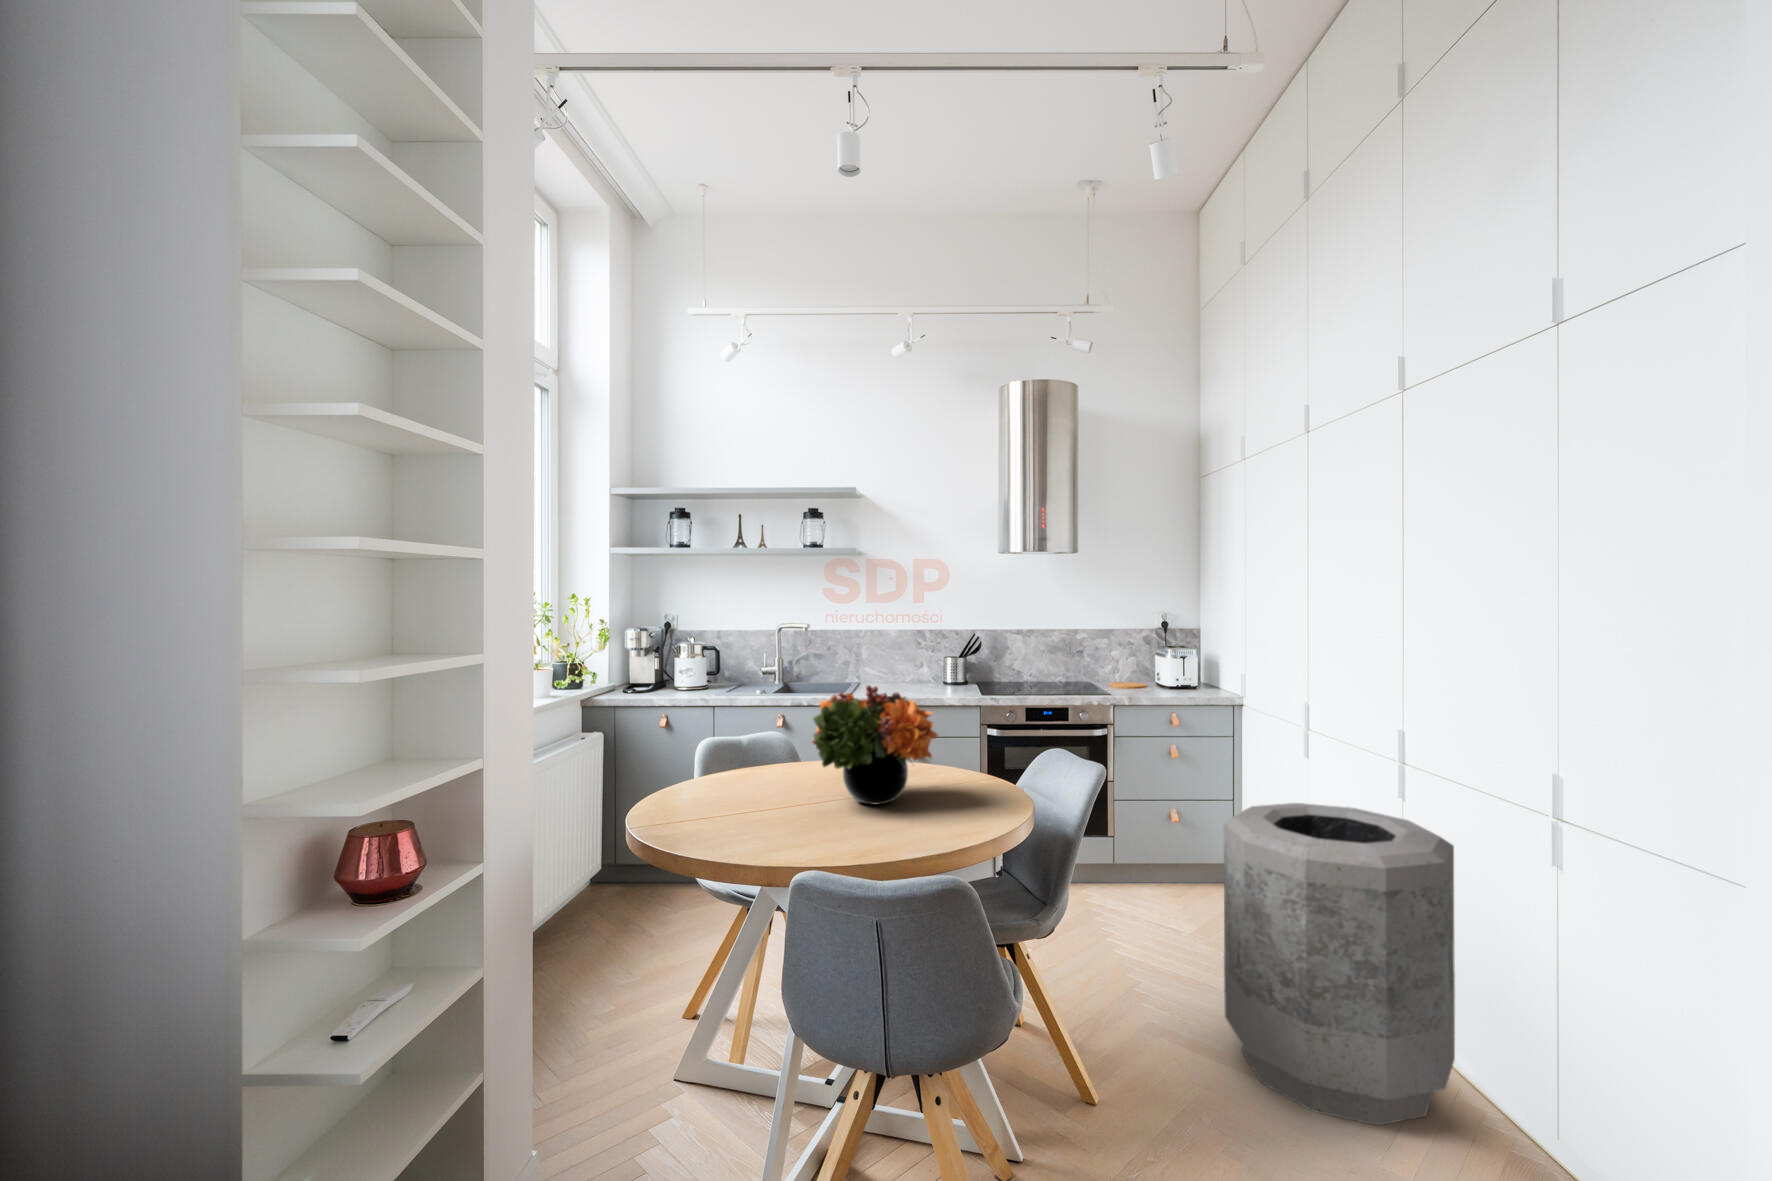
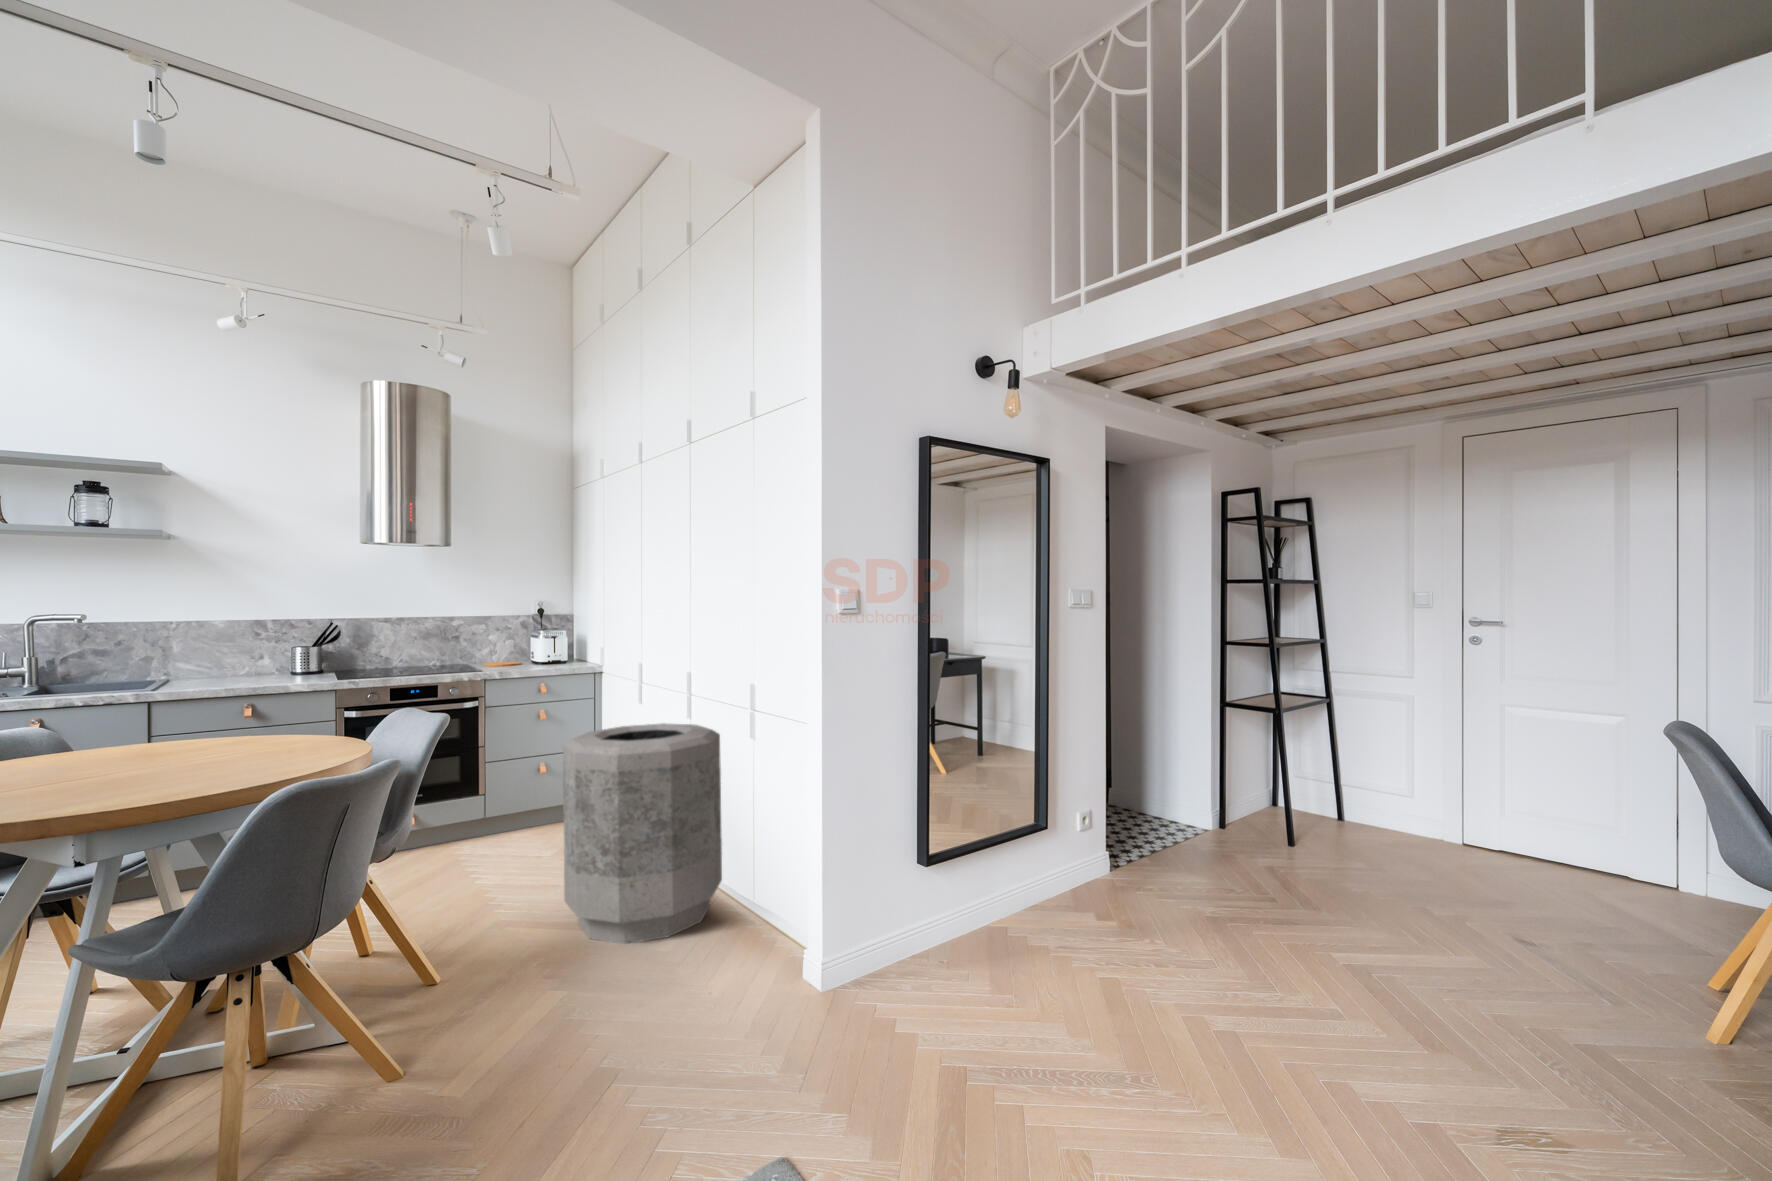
flower arrangement: present [813,685,938,805] -> none [76,642,264,766]

